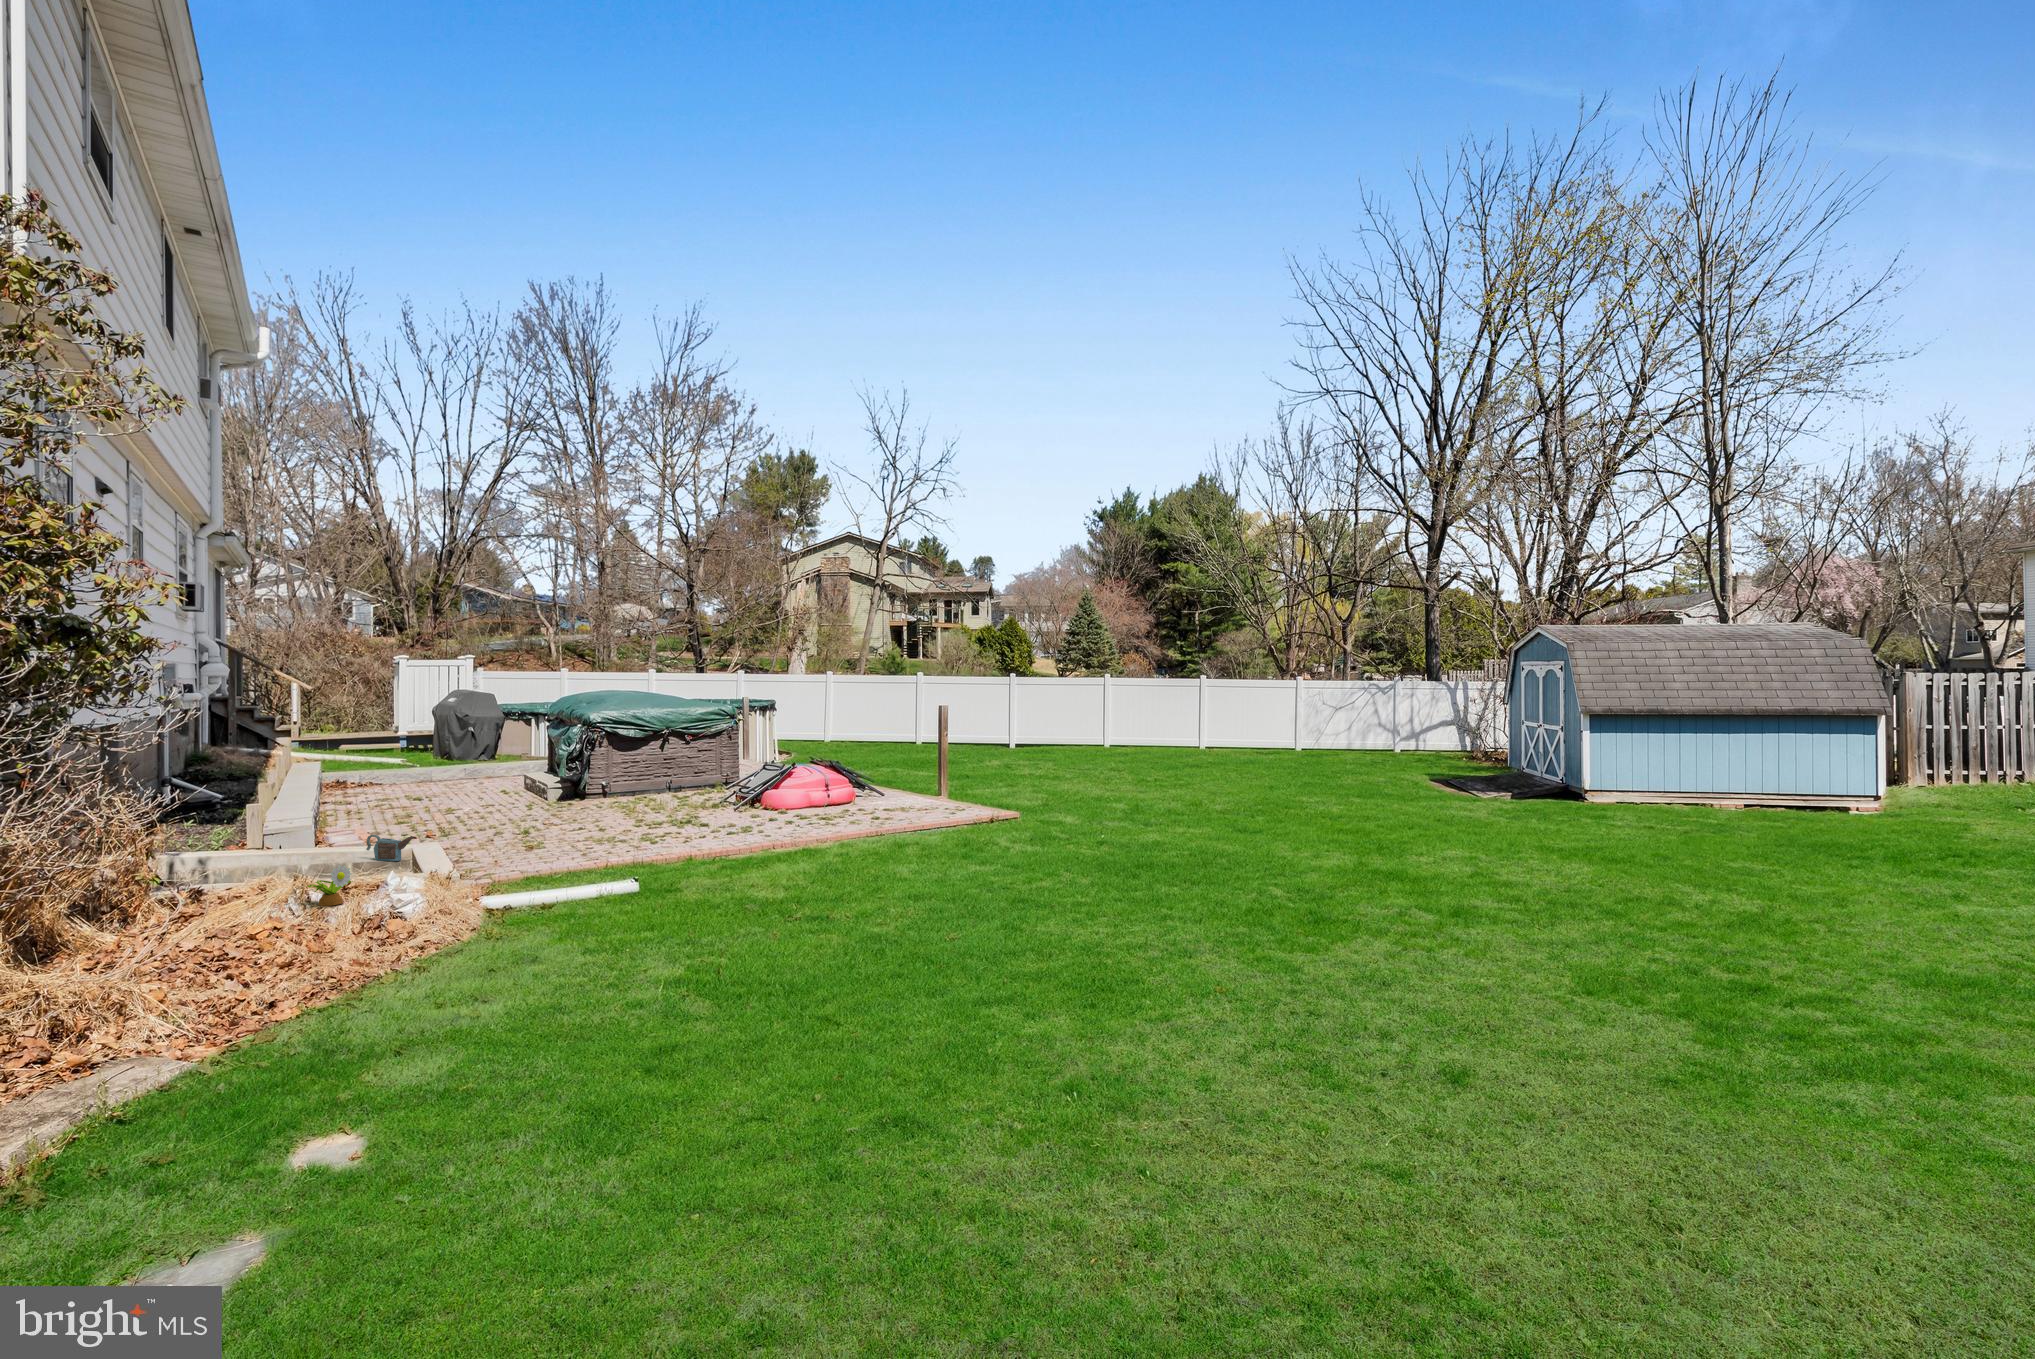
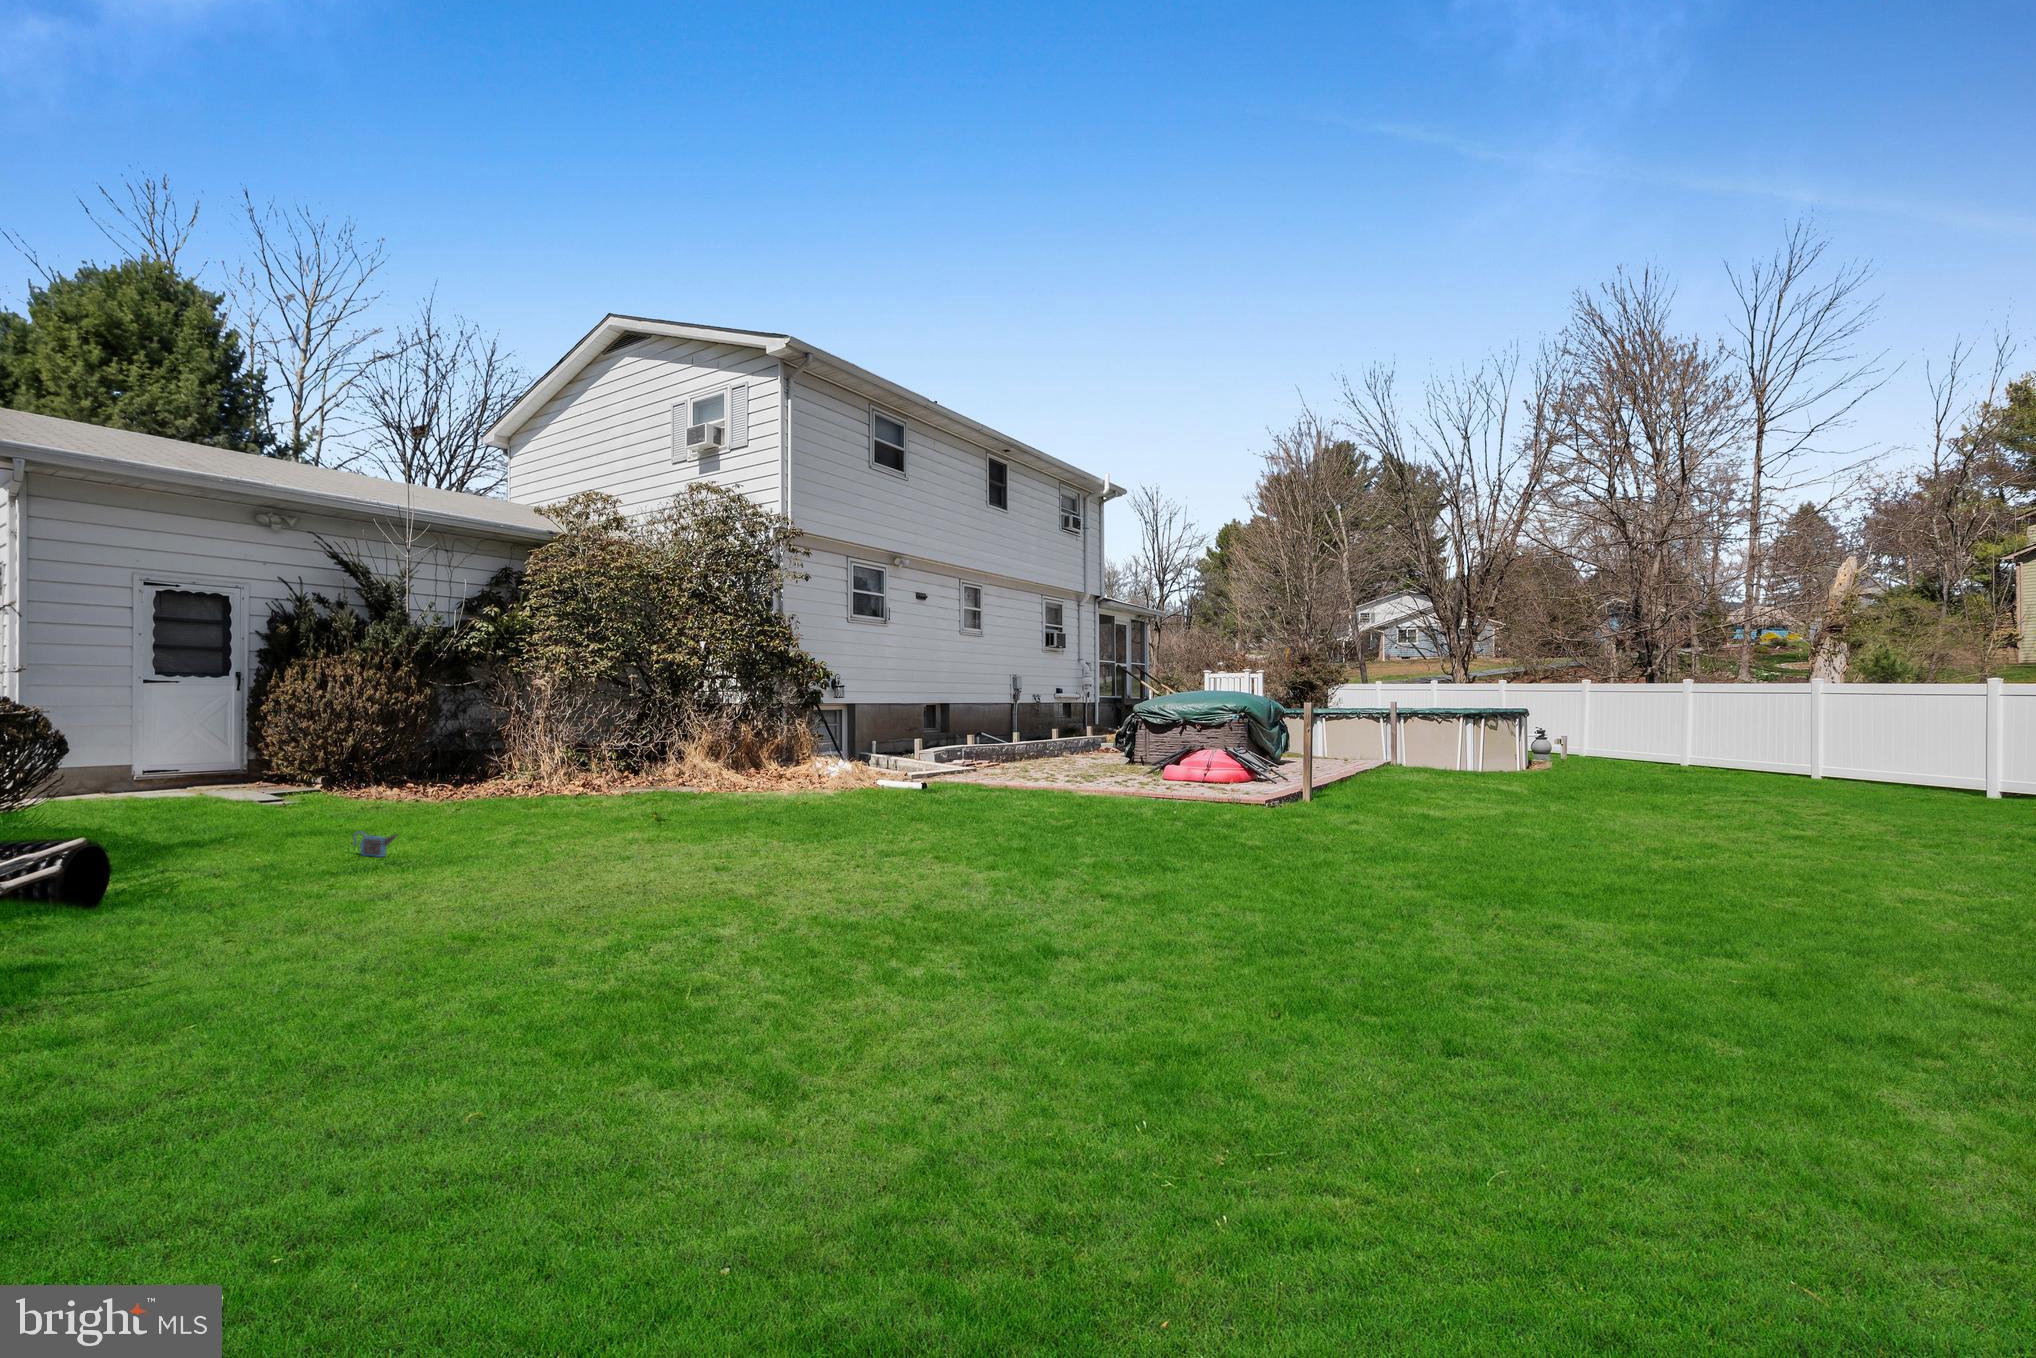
decorative plant: present [308,865,353,906] -> none [294,863,341,901]

